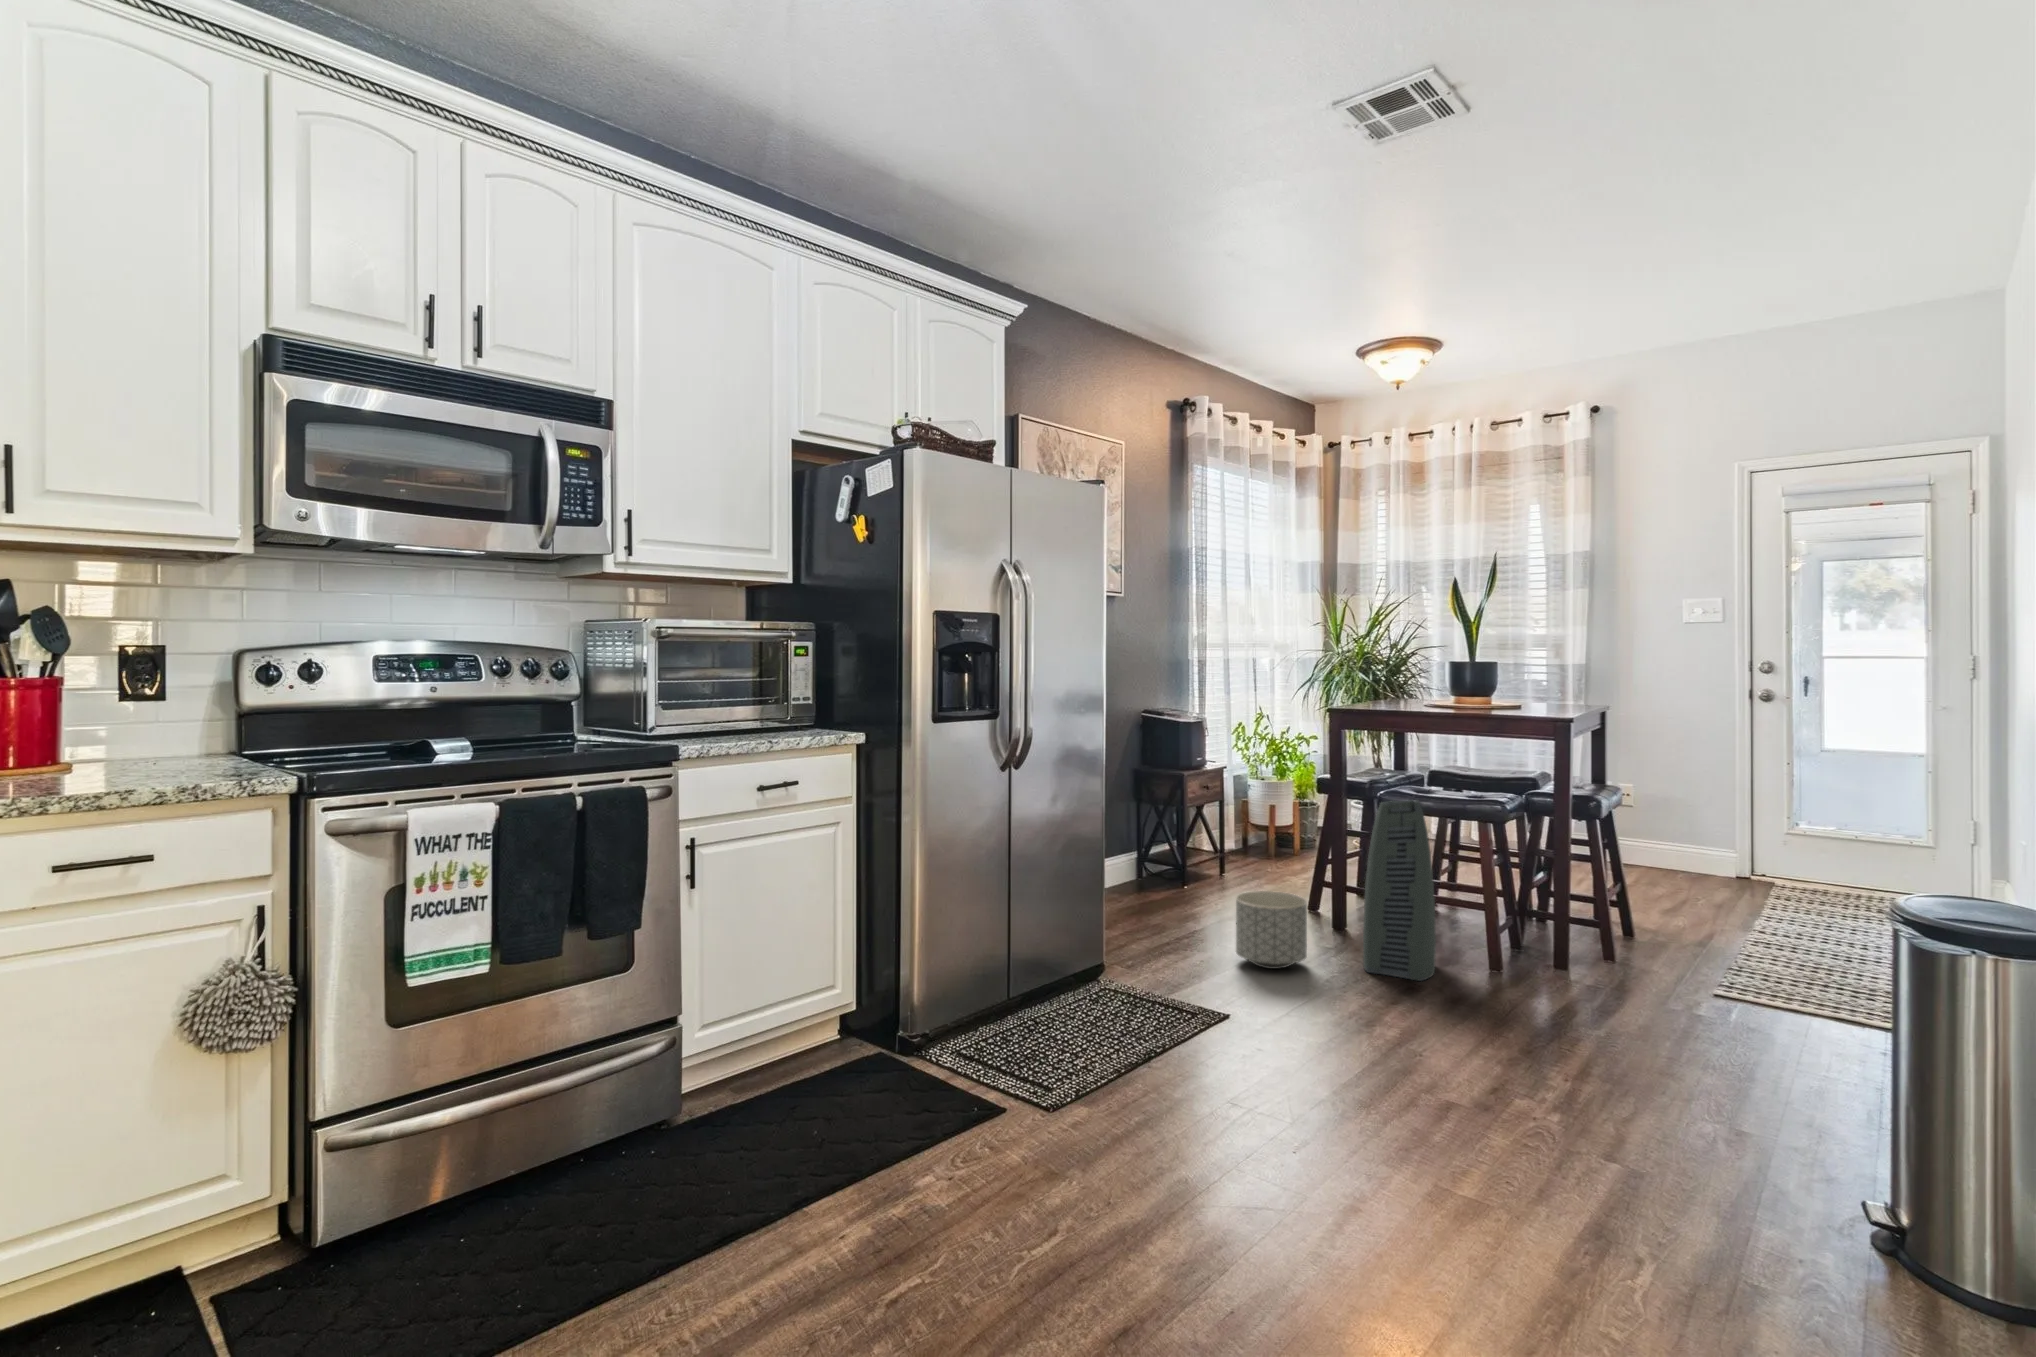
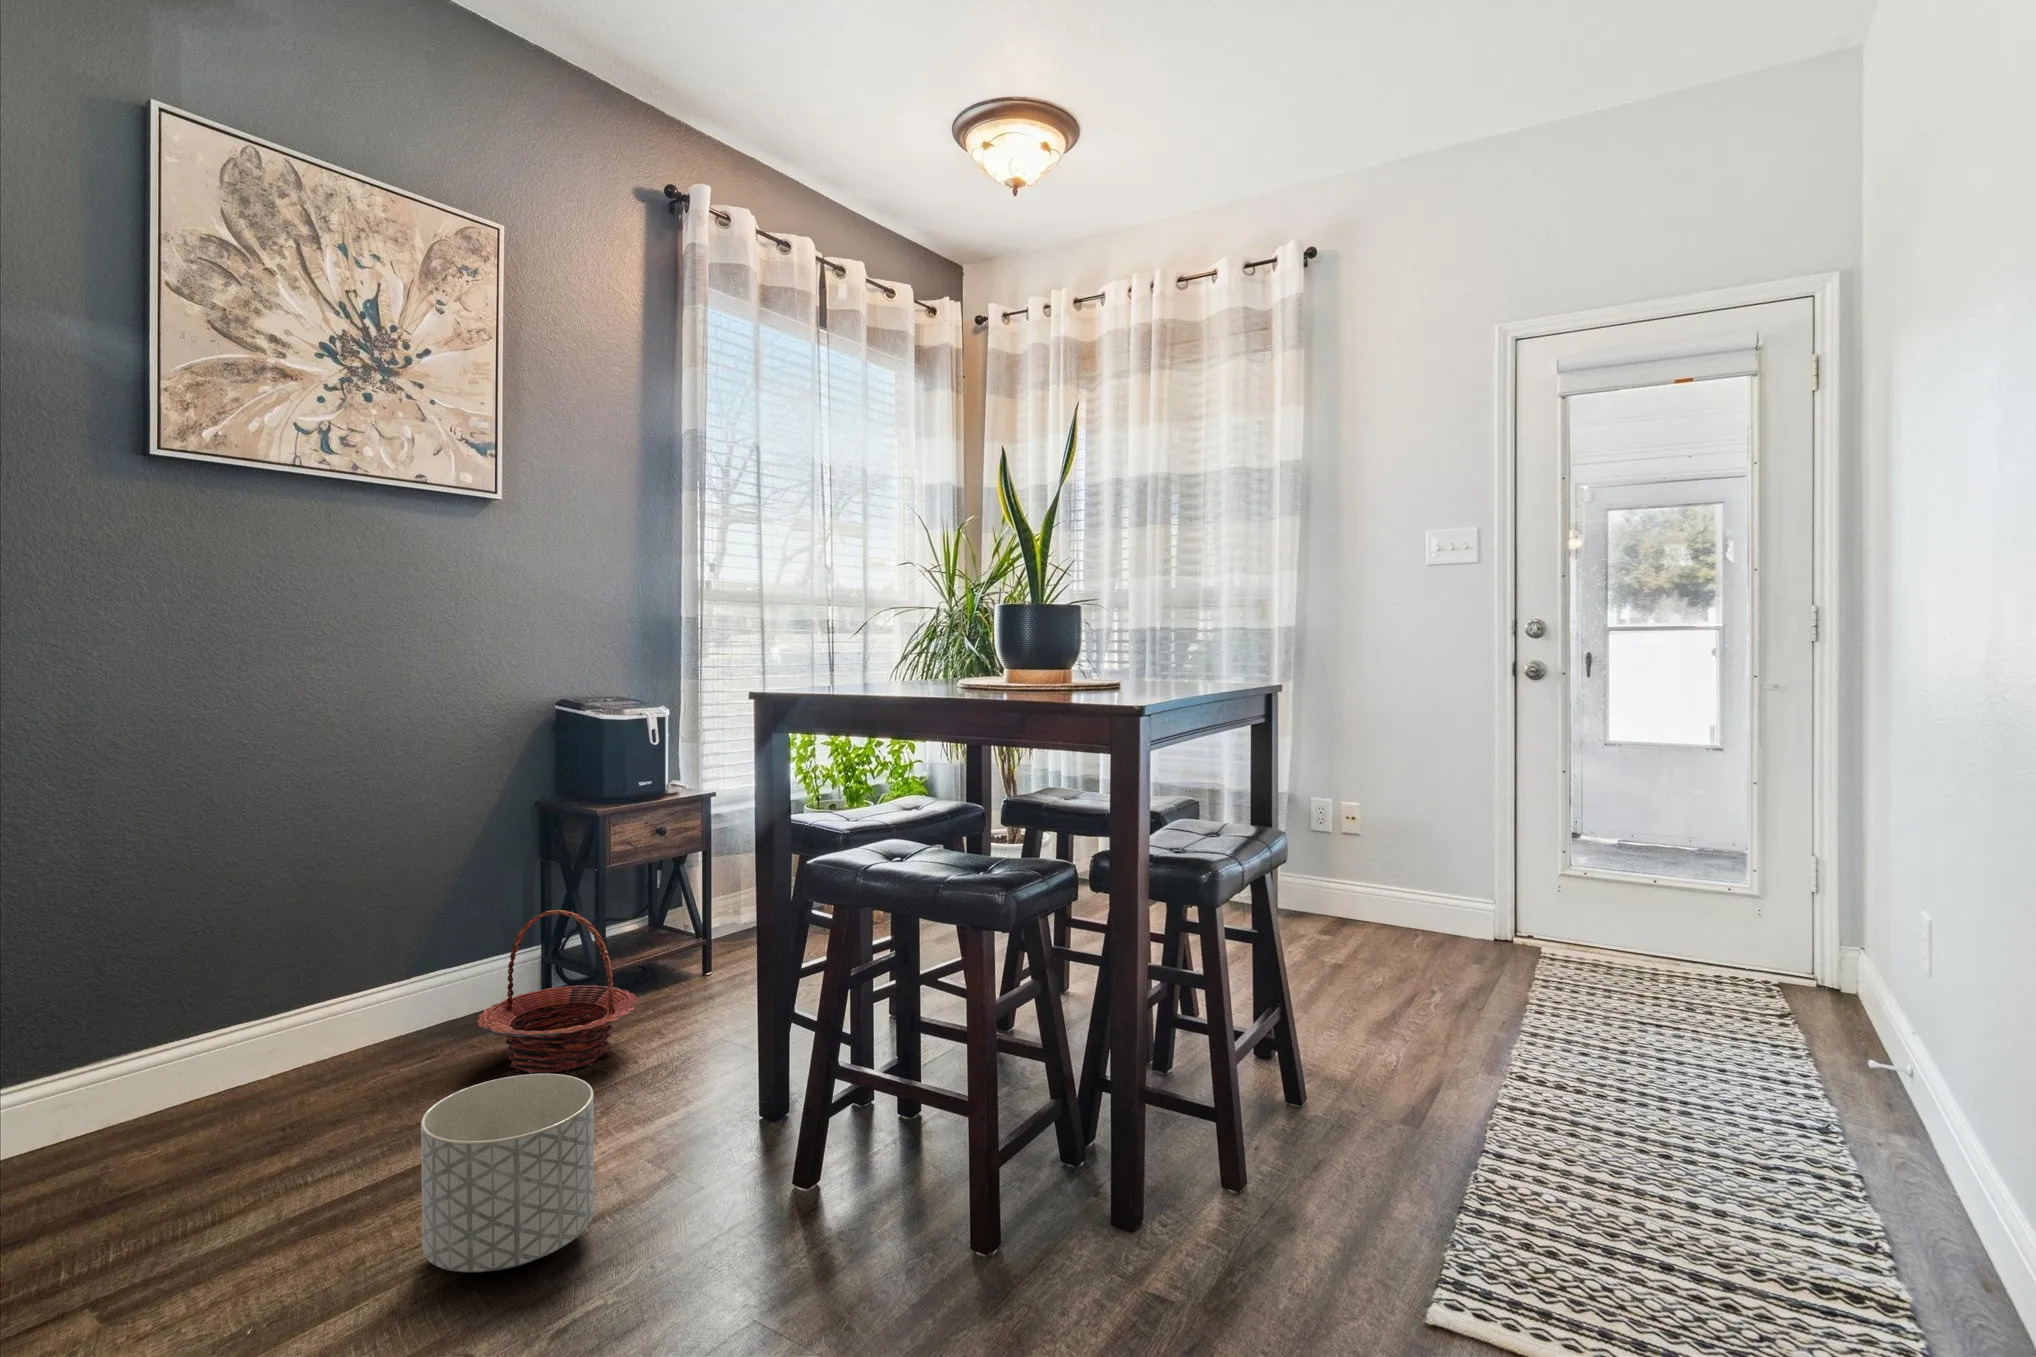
air purifier: present [1363,800,1436,981] -> none [701,876,874,1297]
basket: none [1151,828,1232,913] -> present [476,910,637,1073]

